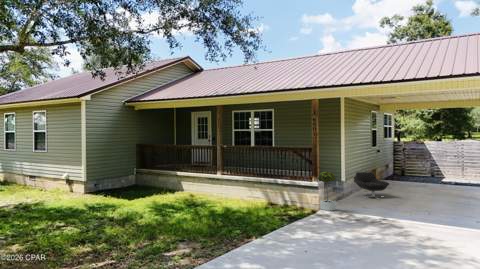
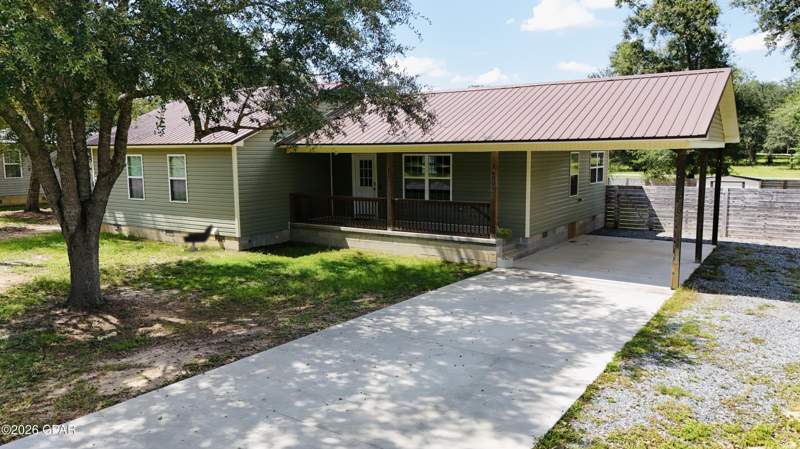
lounge chair: present [355,172,389,197] -> present [183,225,213,251]

